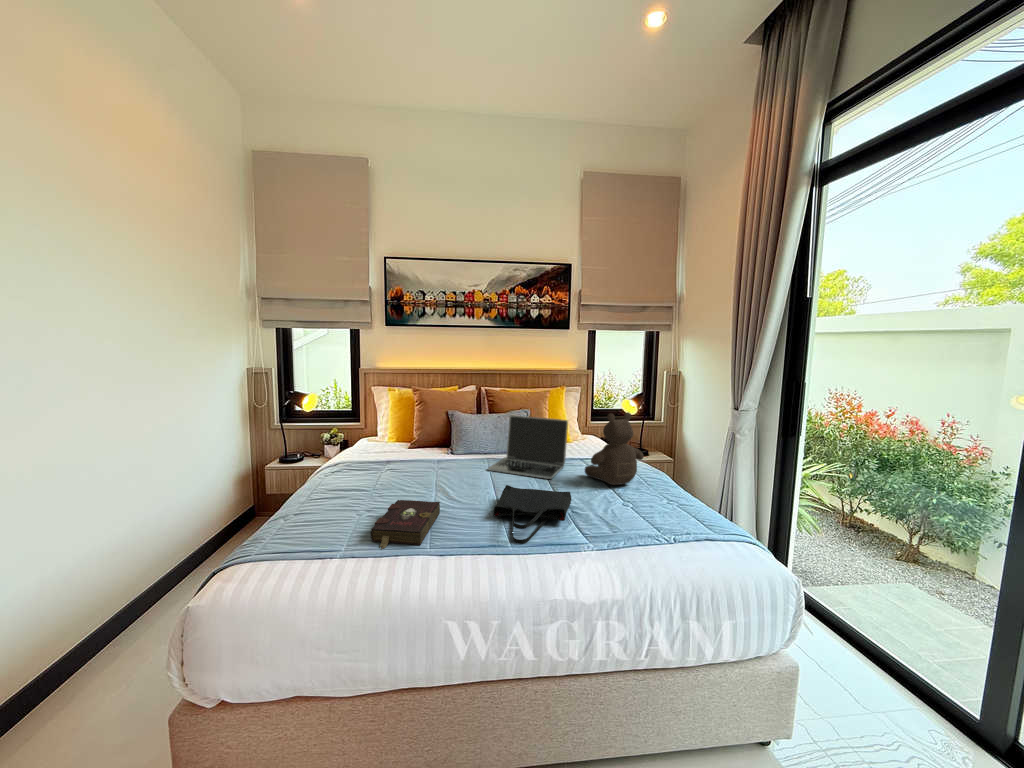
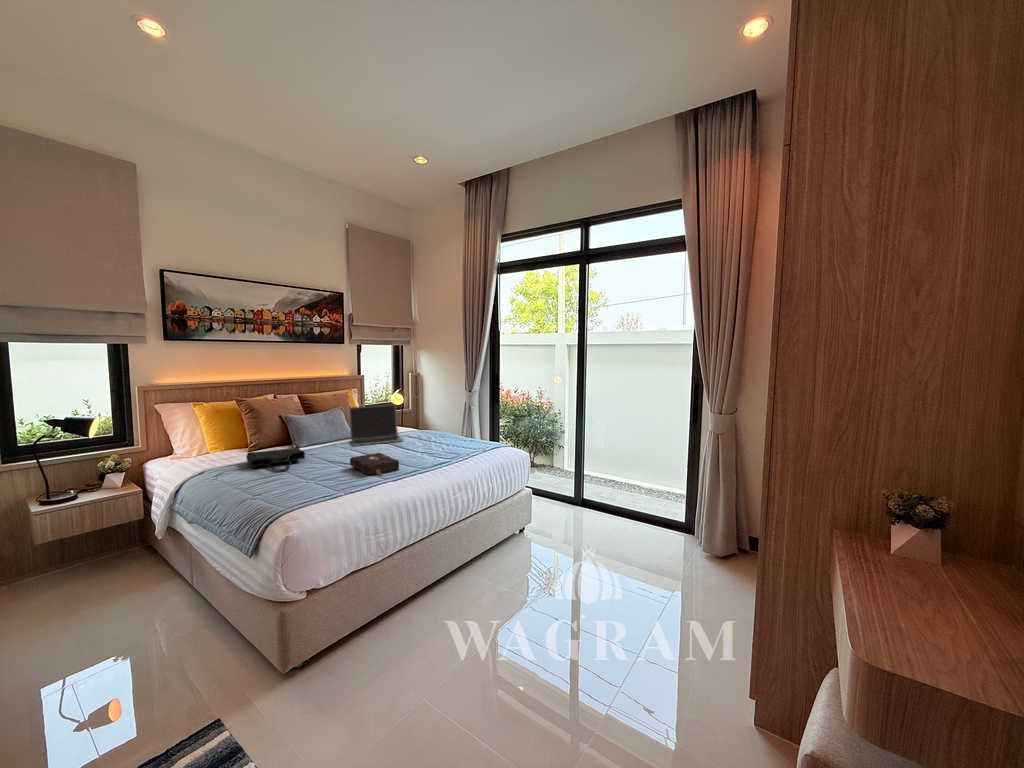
teddy bear: present [584,412,644,485] -> none [418,391,451,436]
tote bag: present [493,485,571,544] -> present [246,447,305,472]

